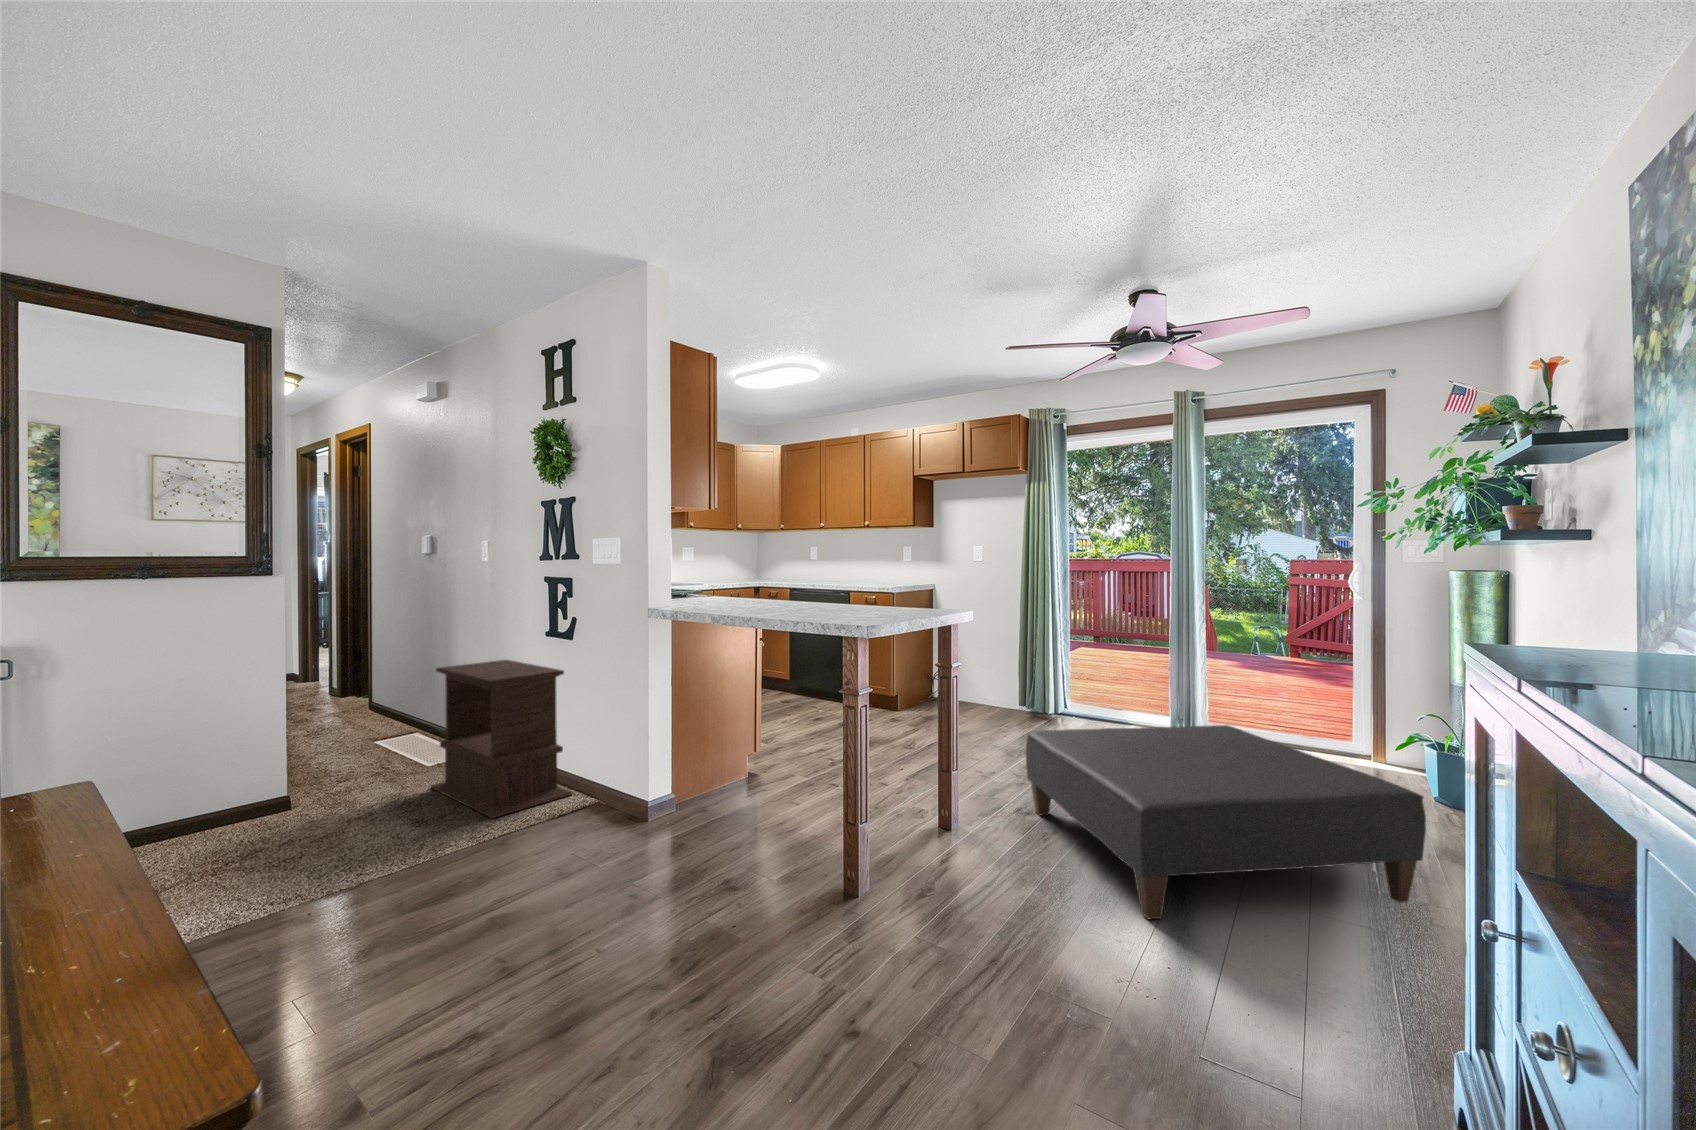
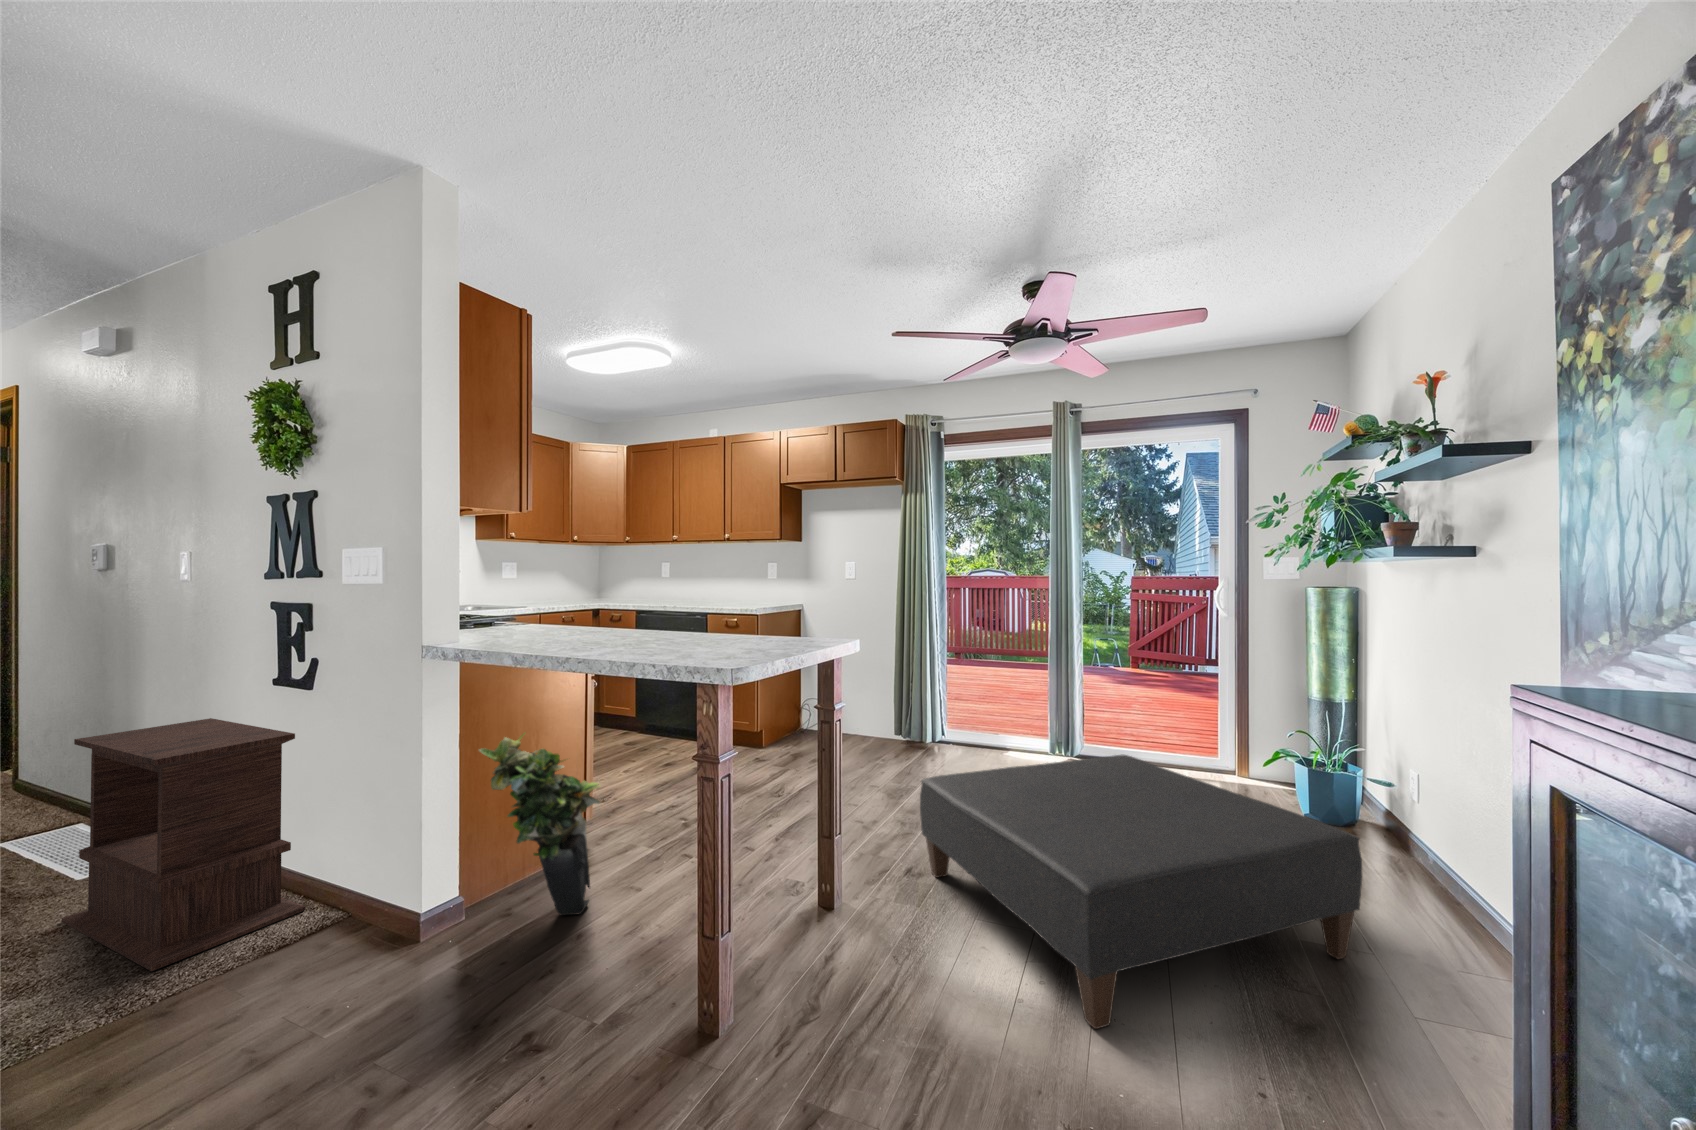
potted plant: none [685,676,770,814] -> present [479,733,600,915]

